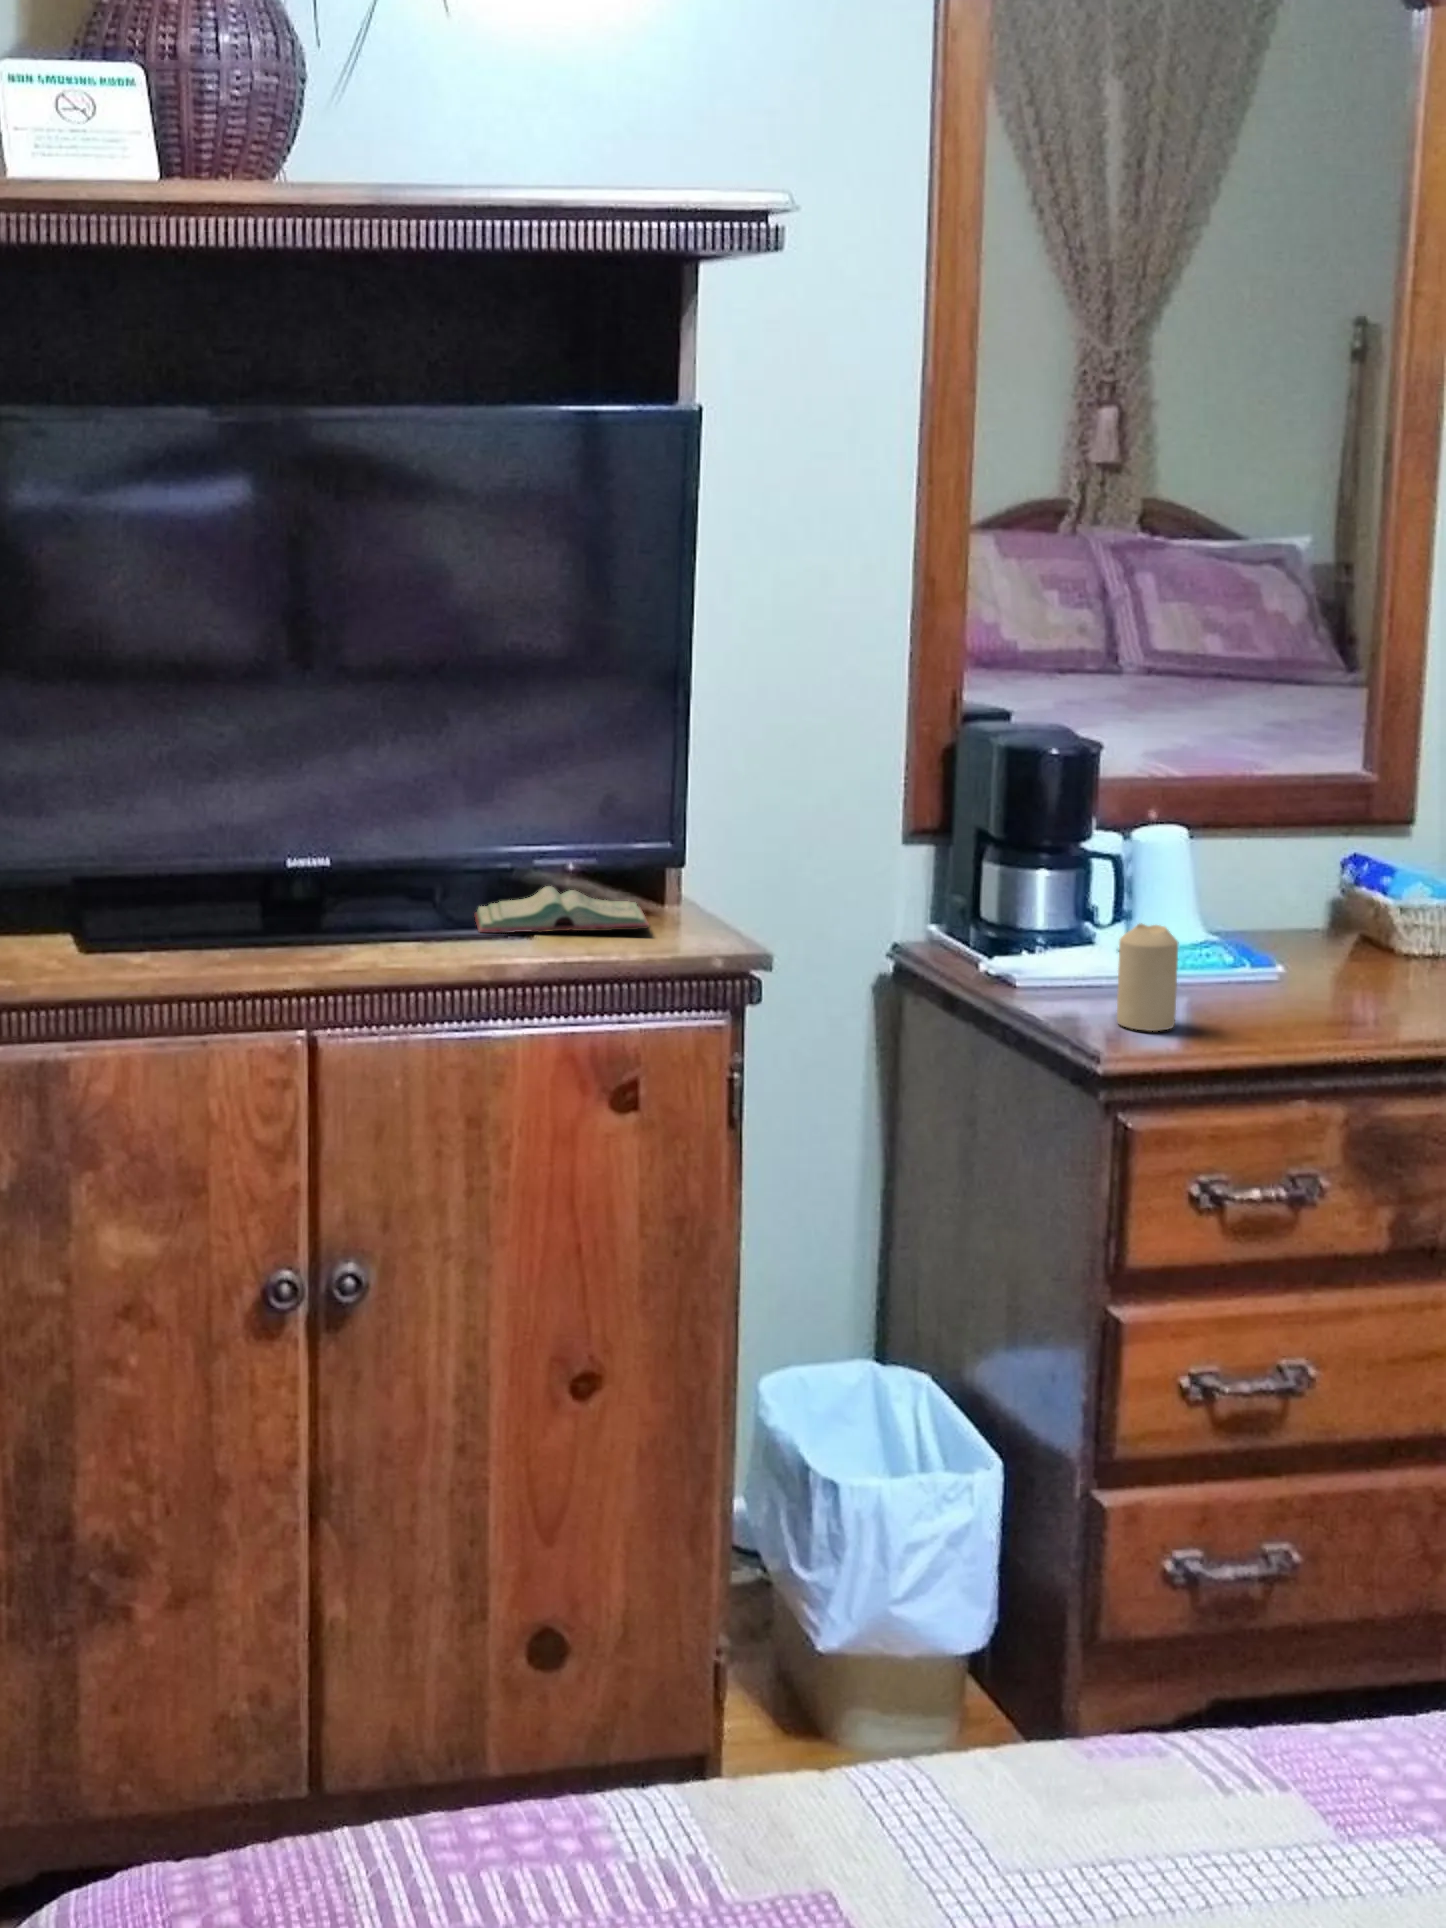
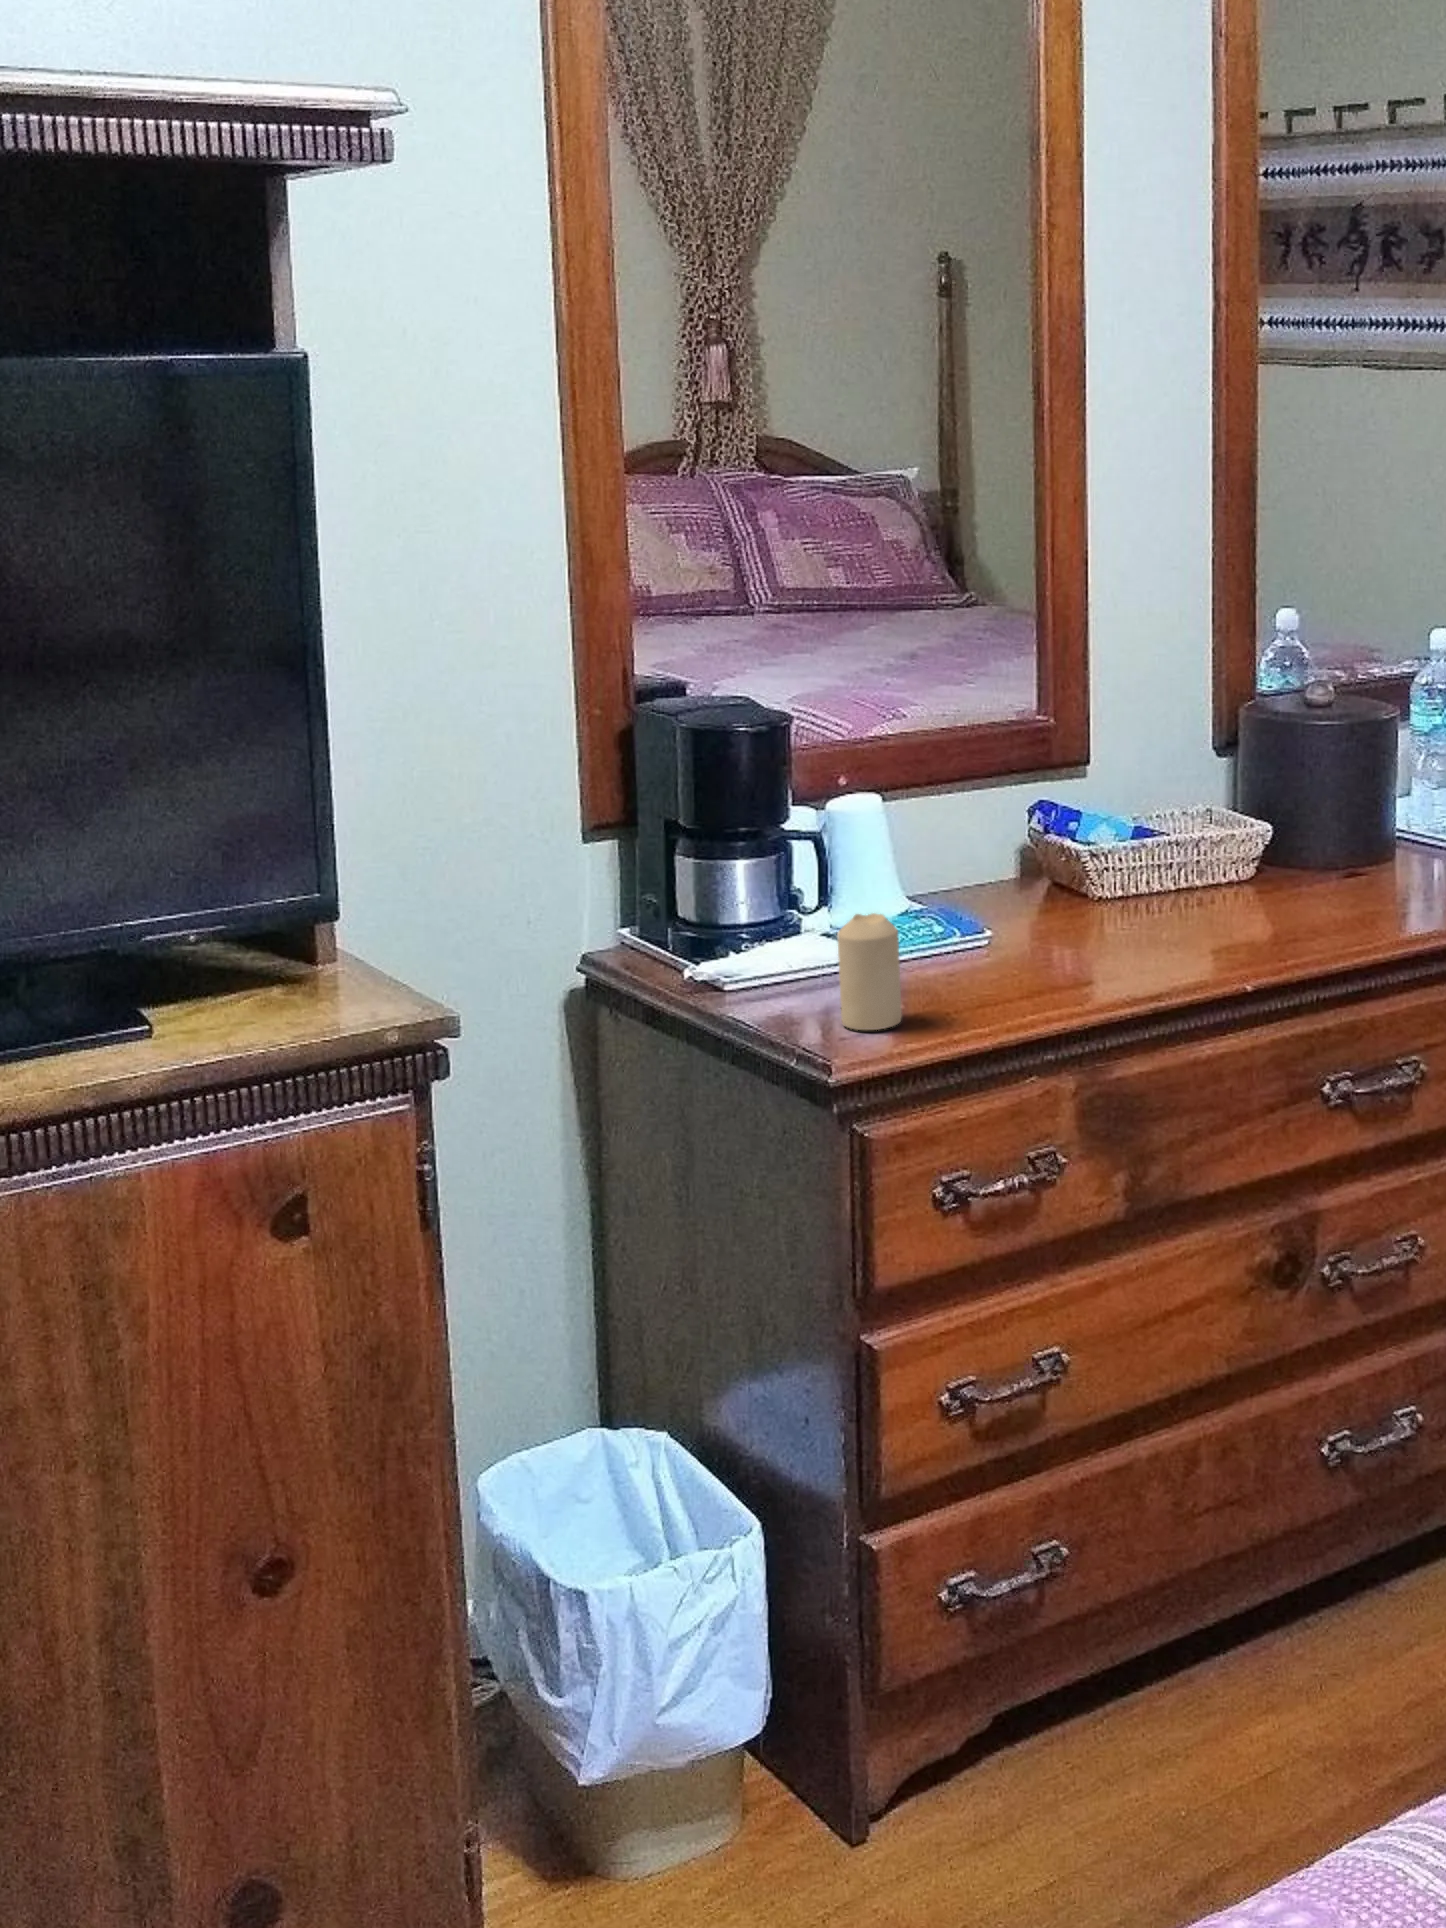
book: present [474,886,649,933] -> none [63,962,300,1039]

